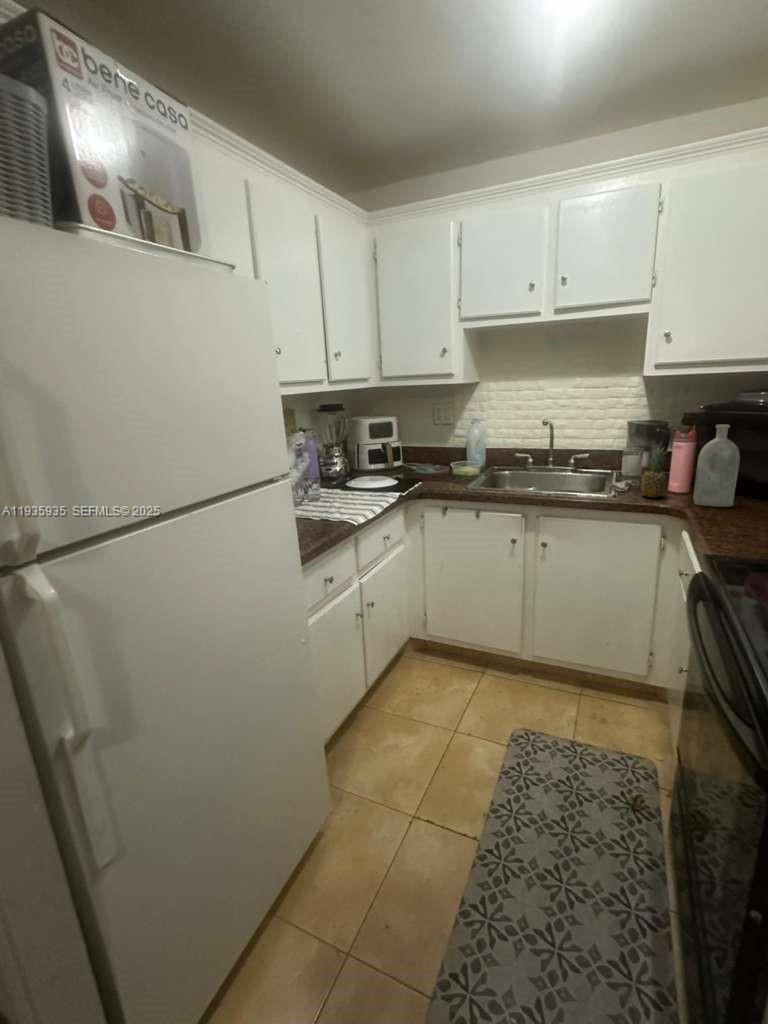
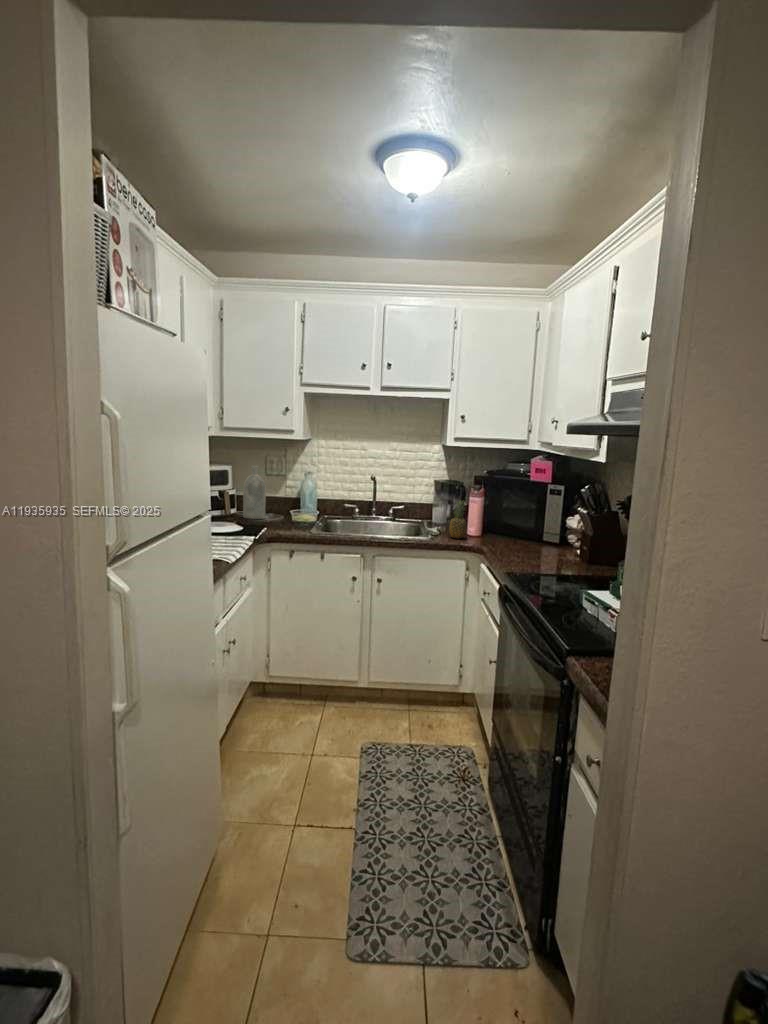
bottle: present [693,425,740,507] -> present [243,466,266,519]

